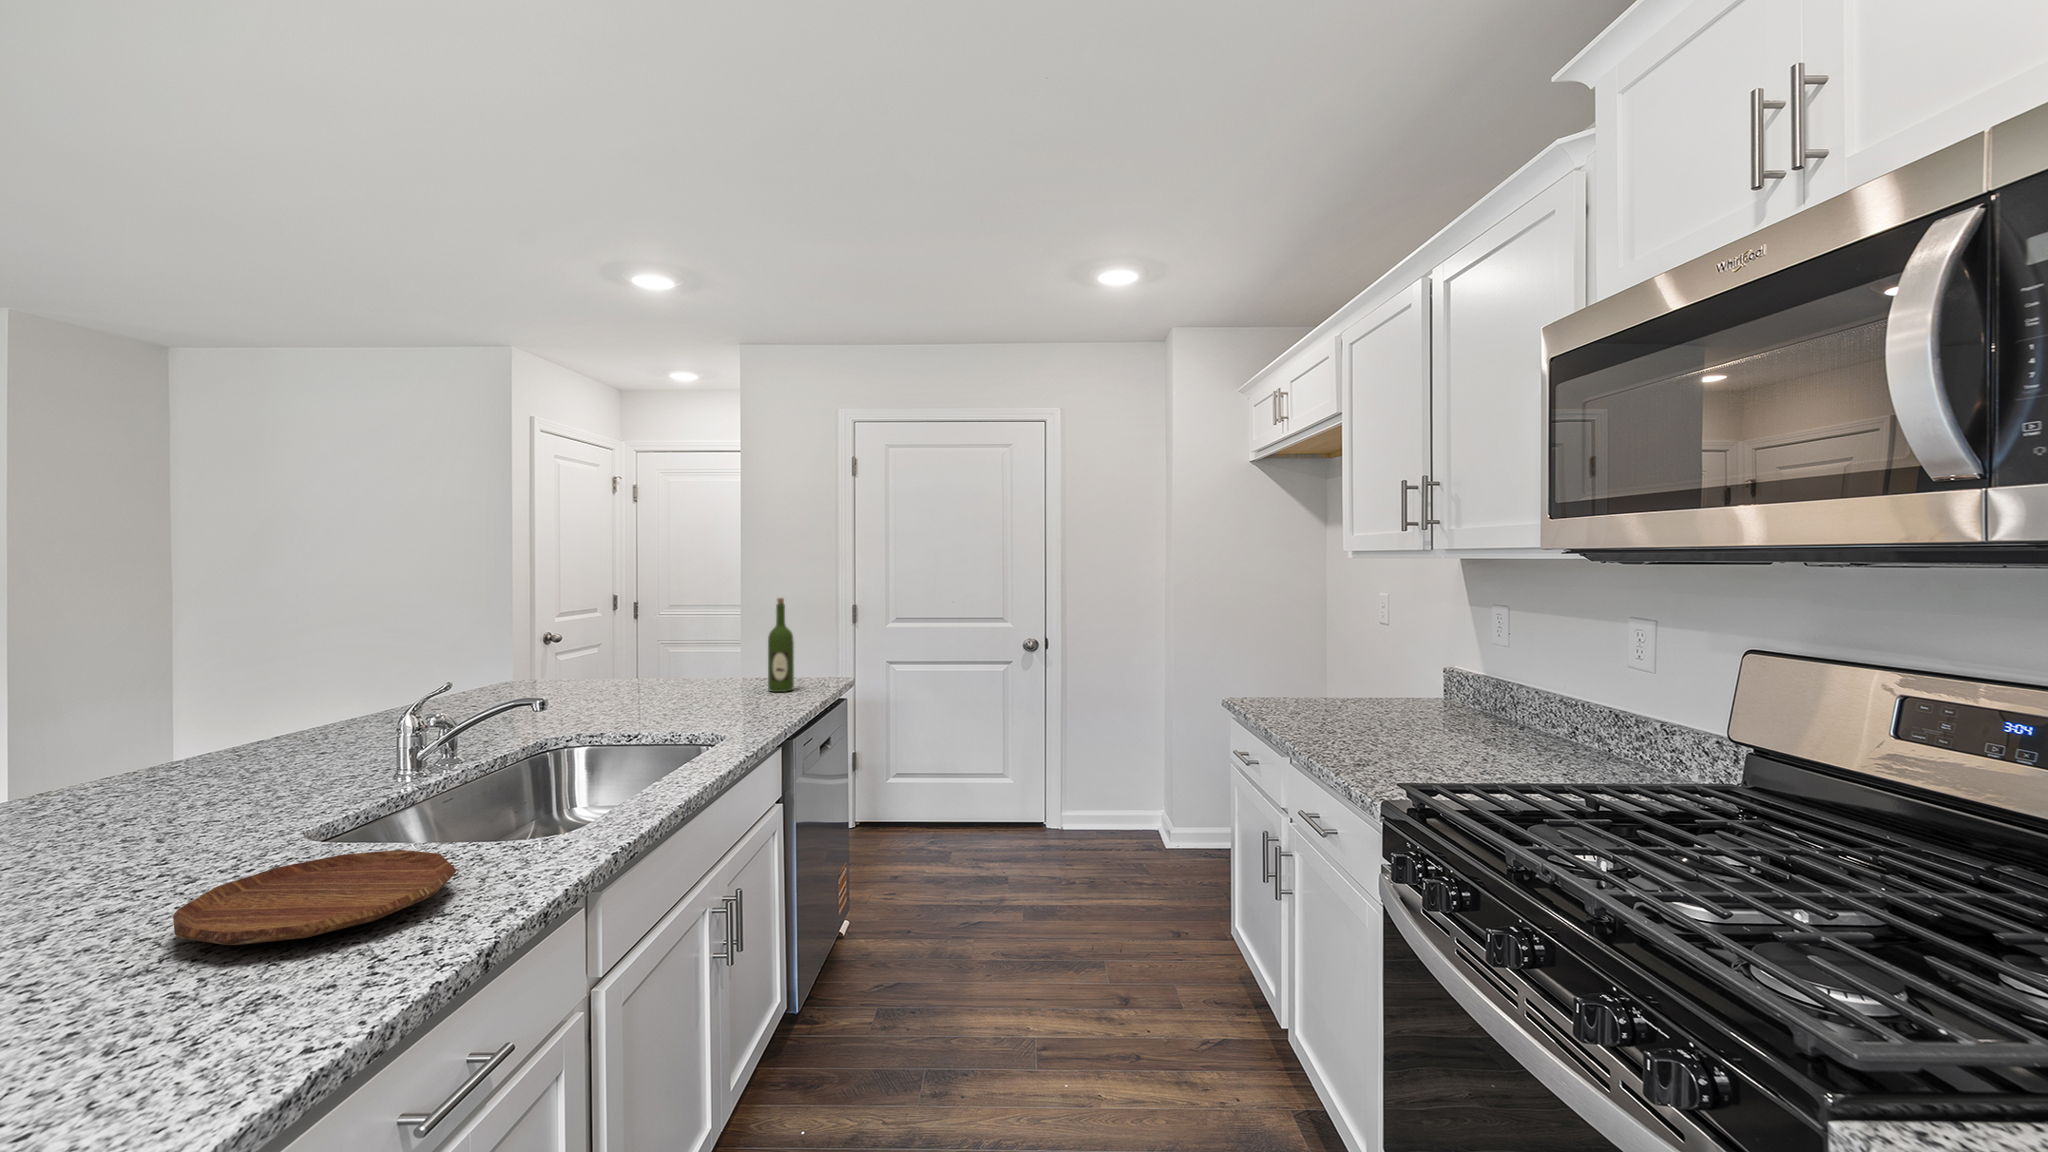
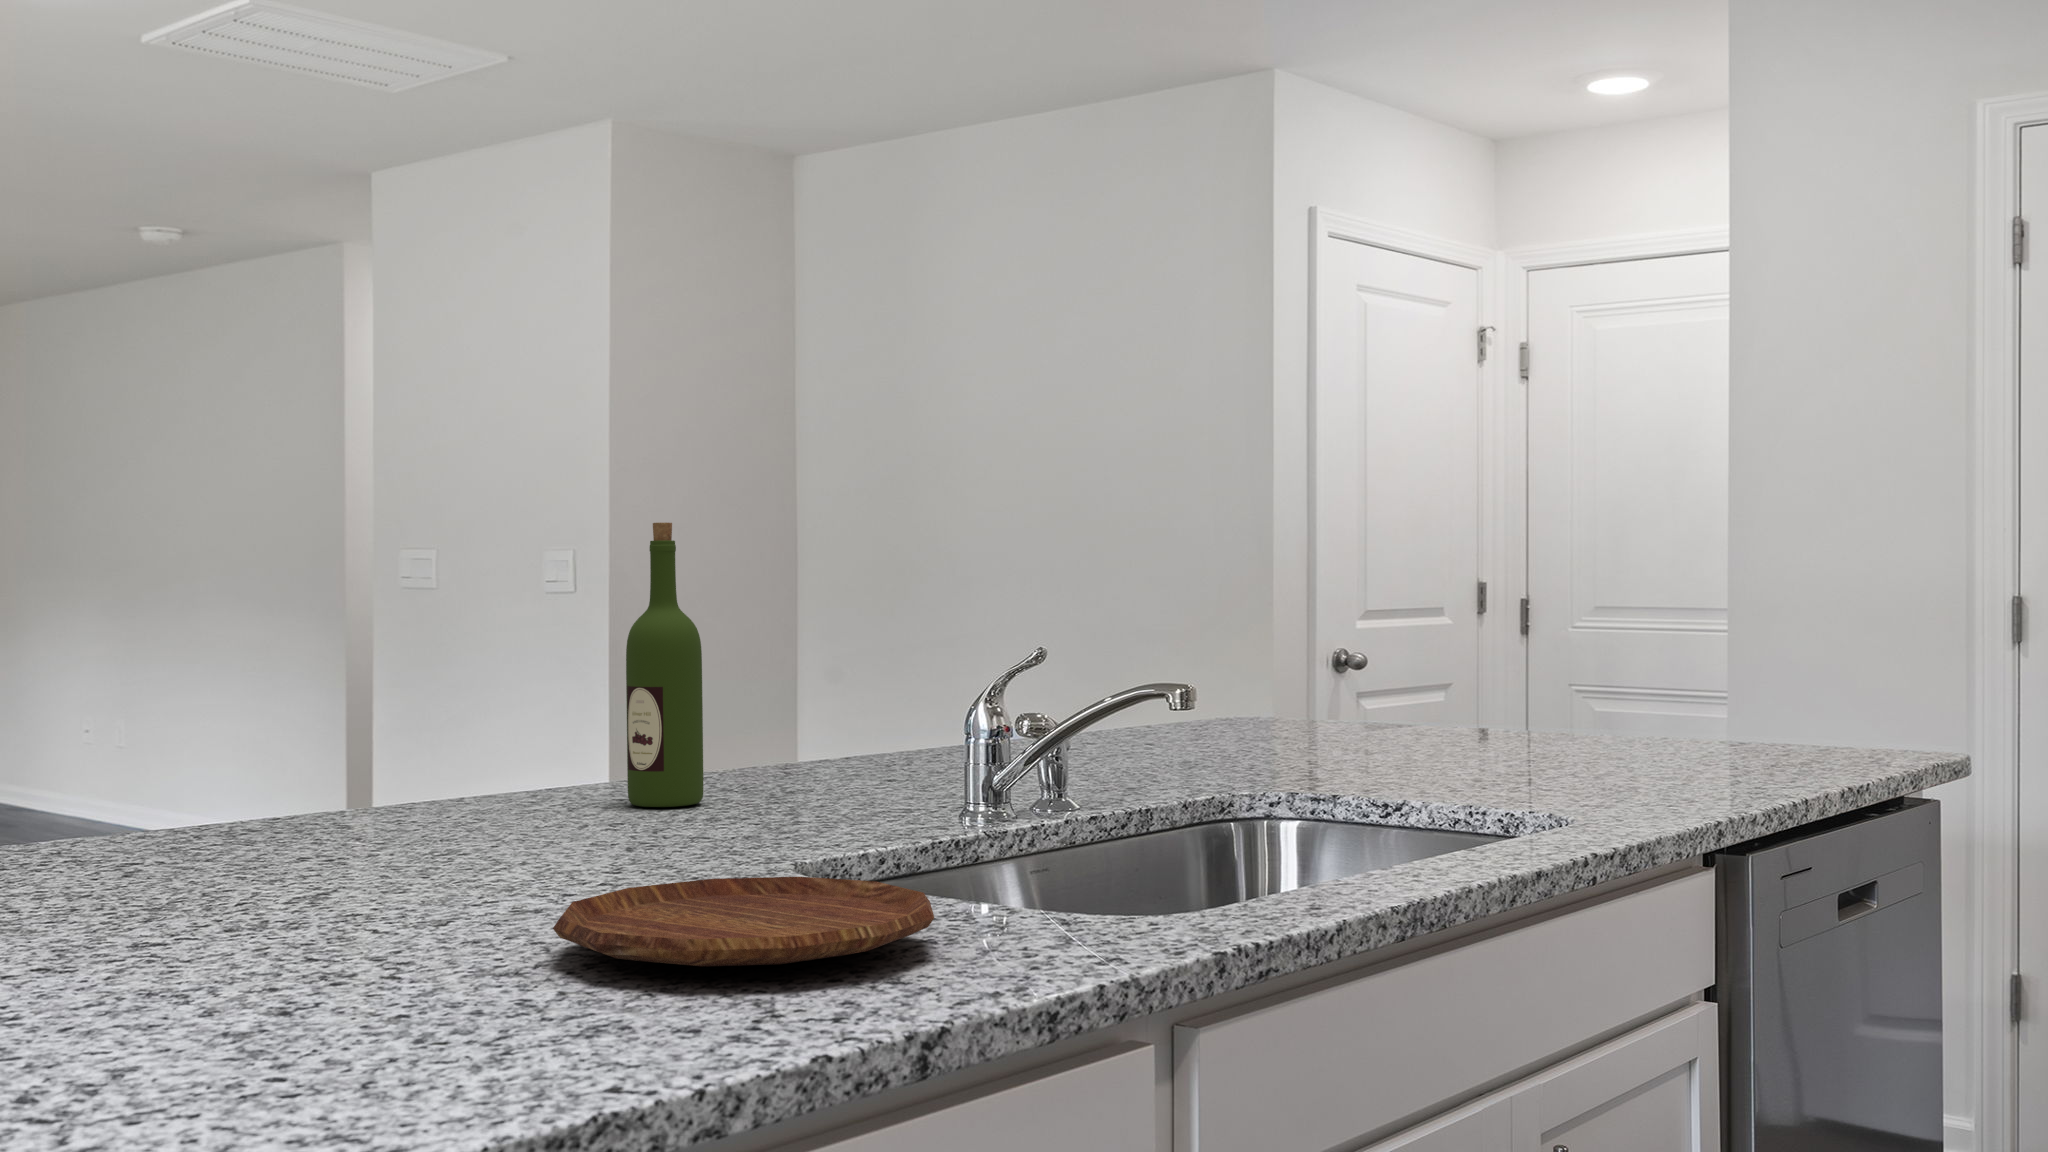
wine bottle: present [768,598,794,692] -> present [626,523,703,807]

